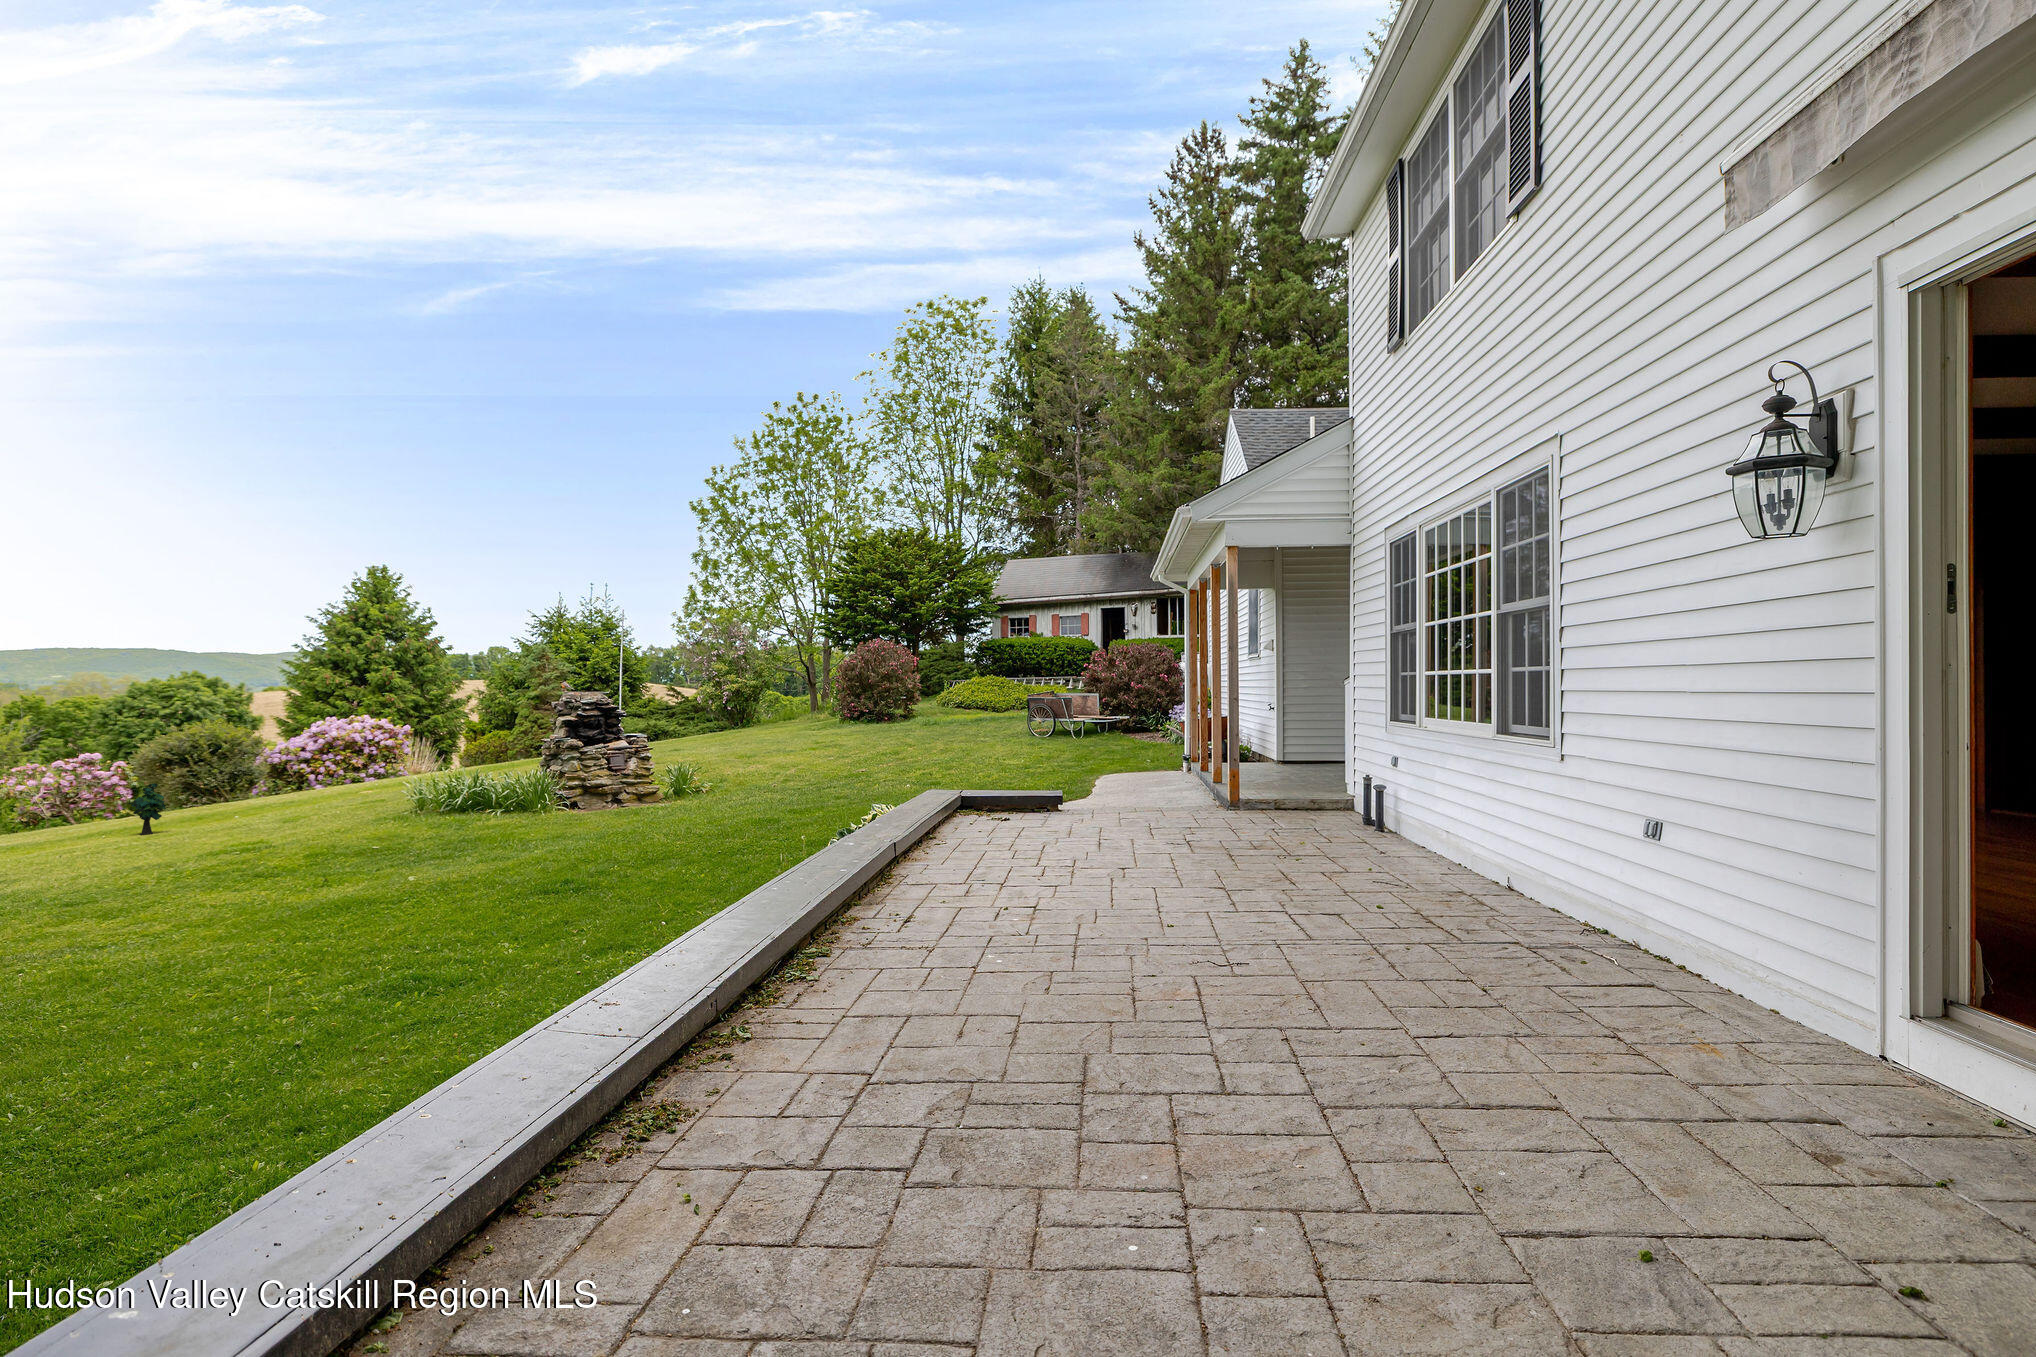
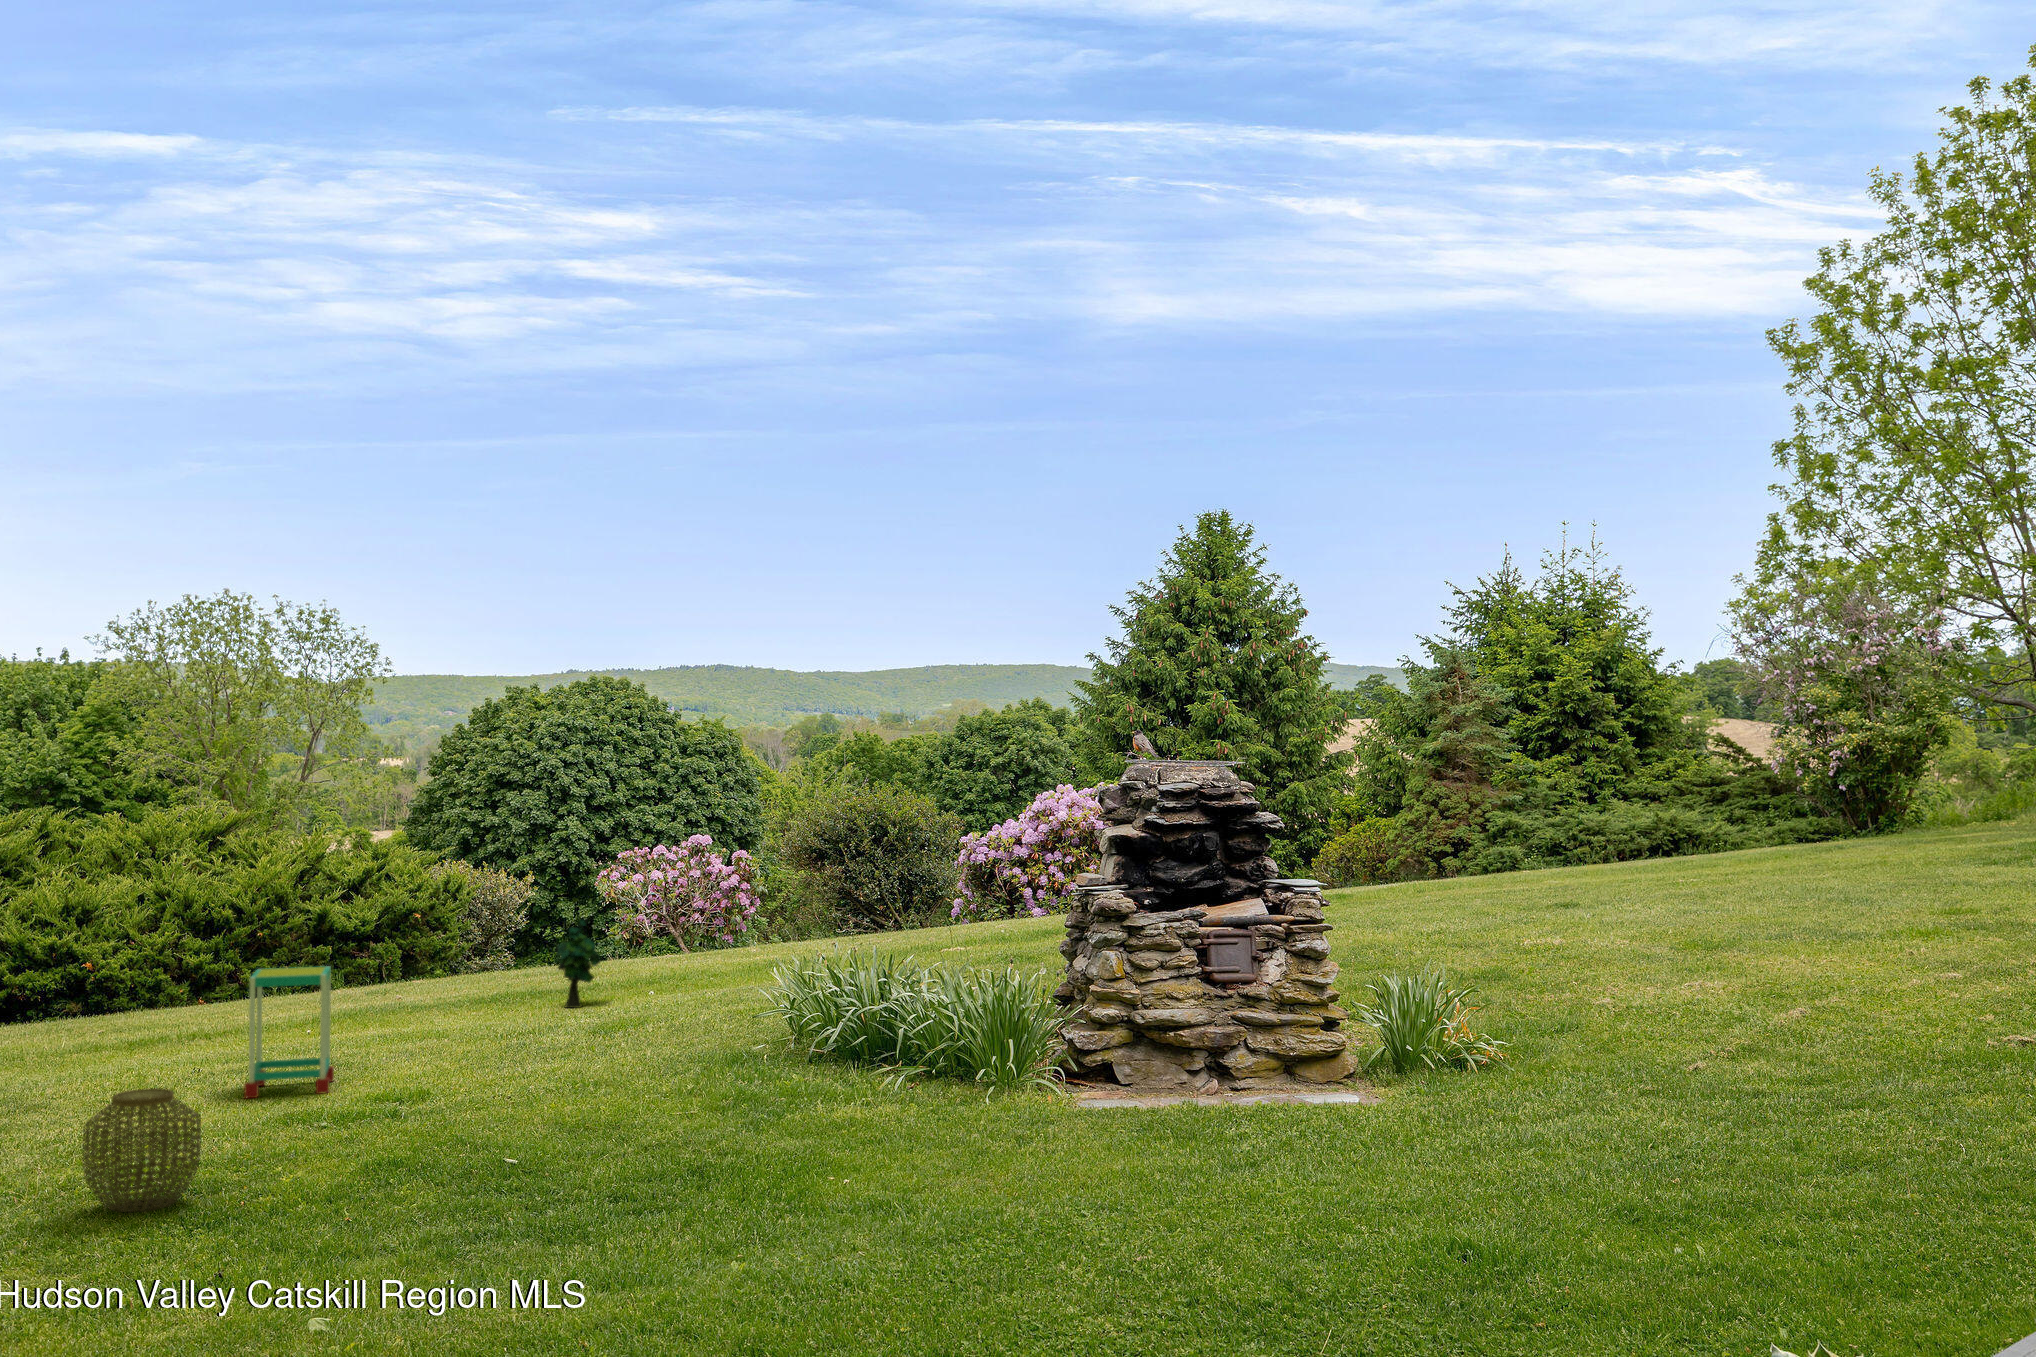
side table: none [42,799,116,871] -> present [244,966,334,1098]
woven basket: none [140,832,205,890] -> present [82,1088,201,1212]

